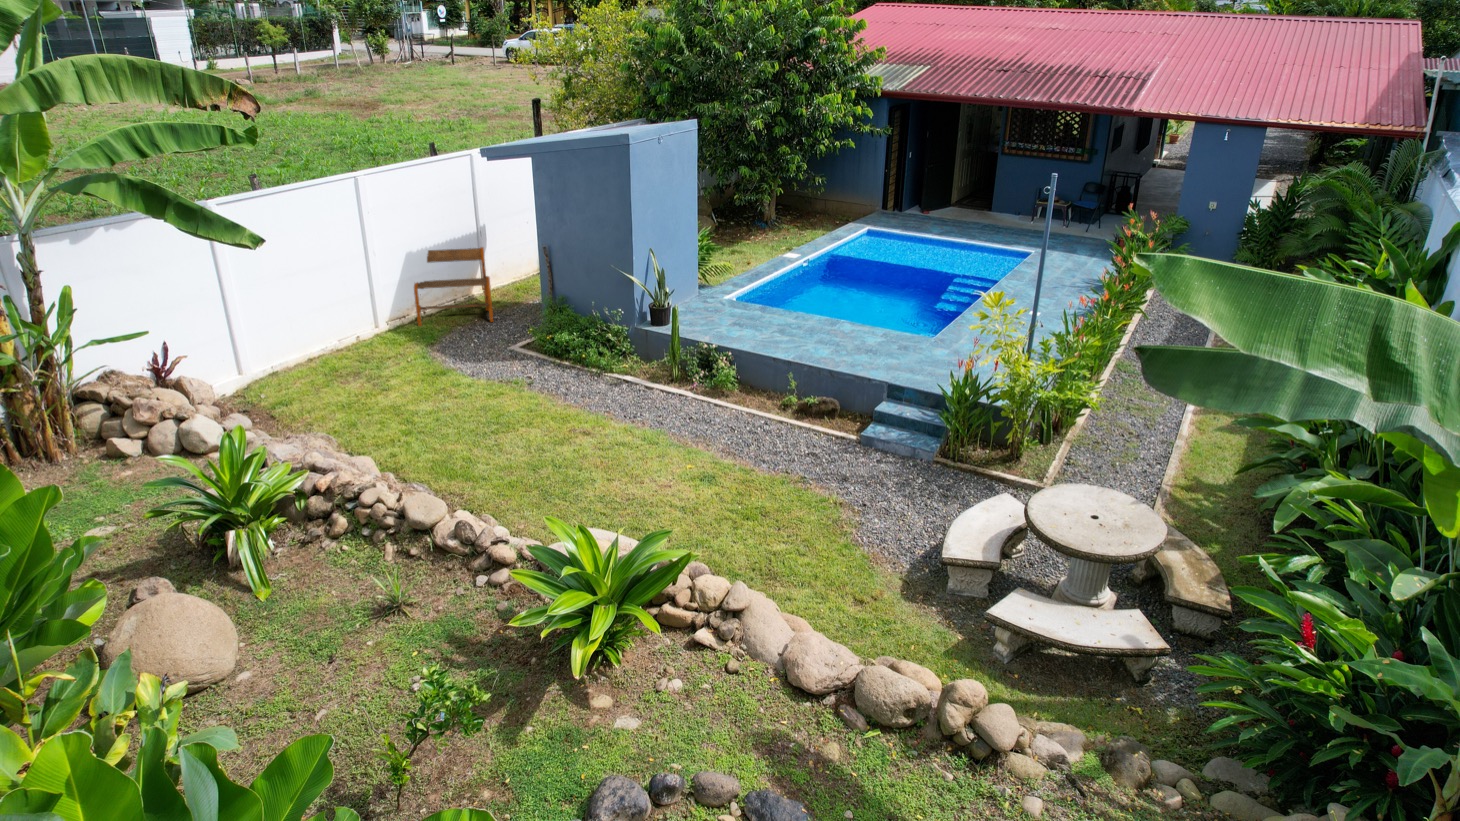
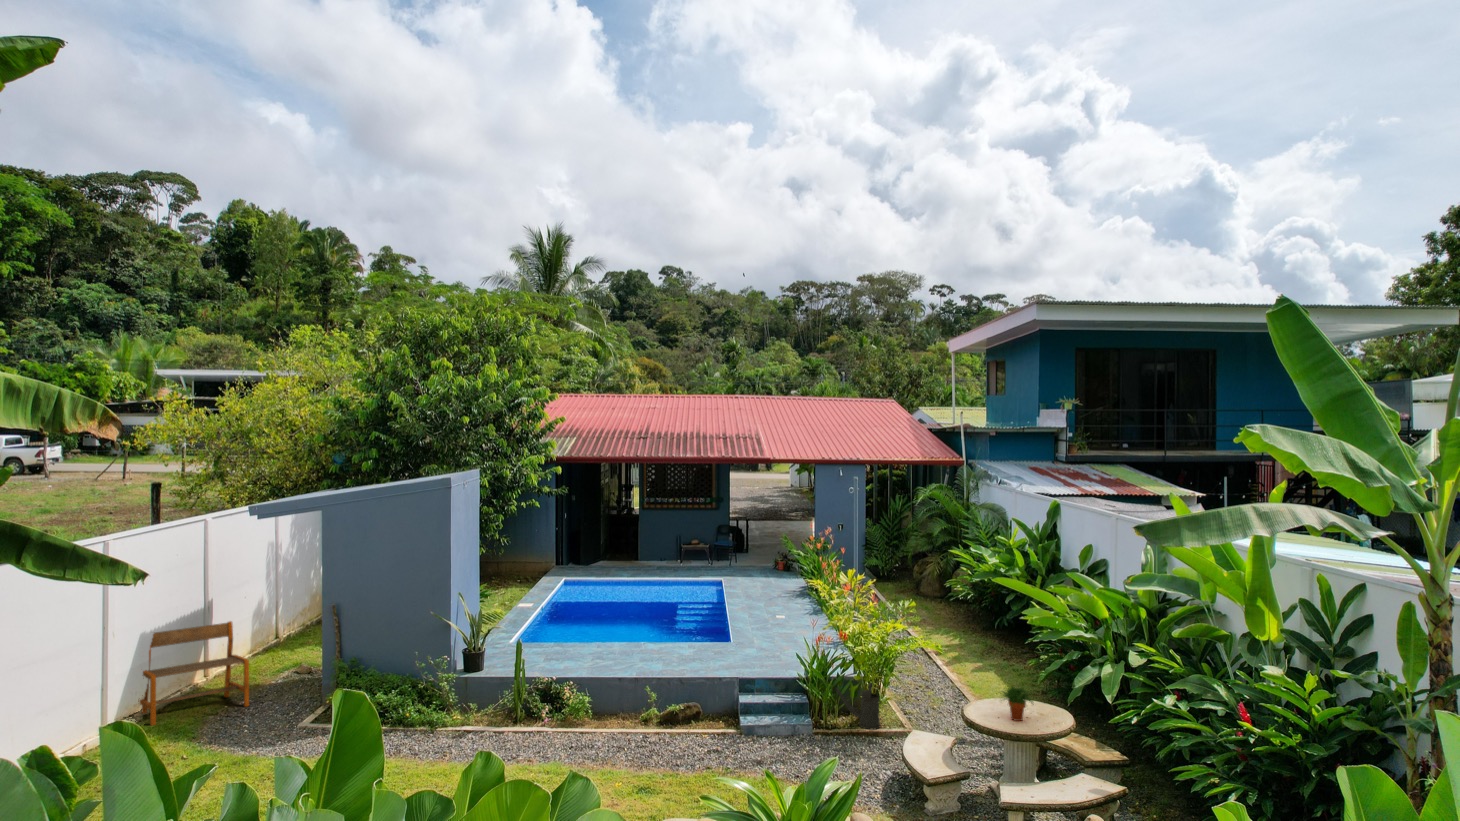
watering can: none [980,419,1034,474] -> present [836,683,880,729]
potted plant: none [1071,477,1121,520] -> present [1003,687,1033,721]

